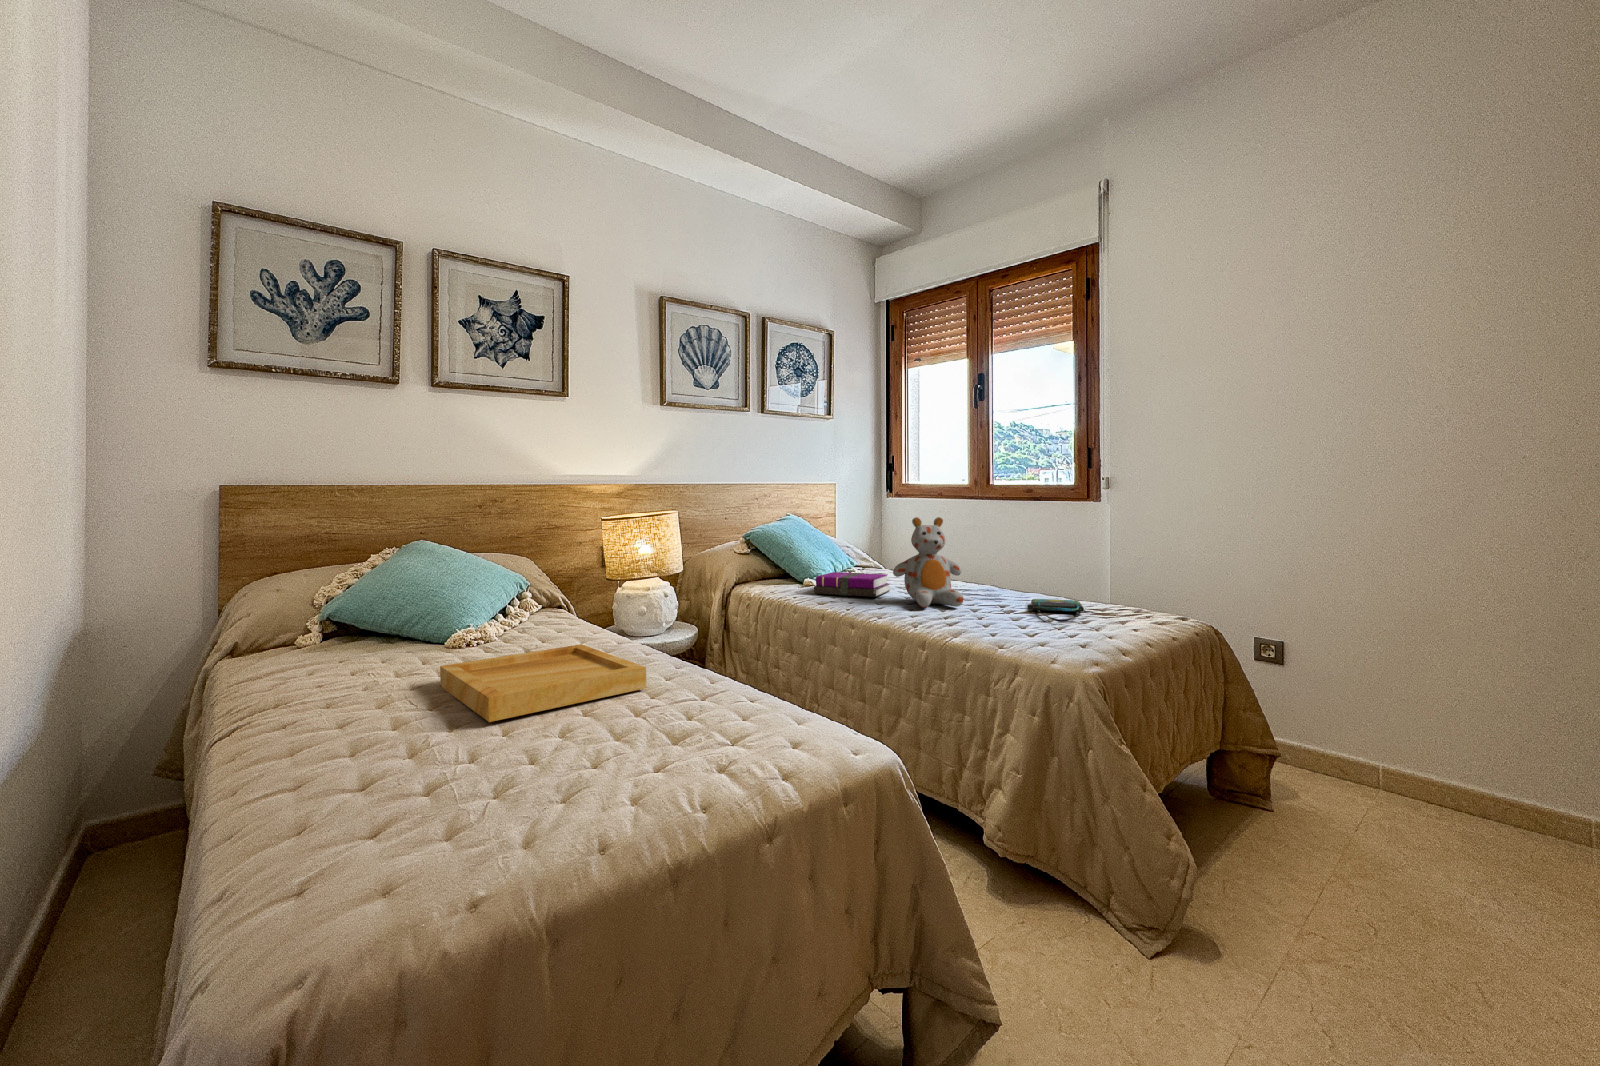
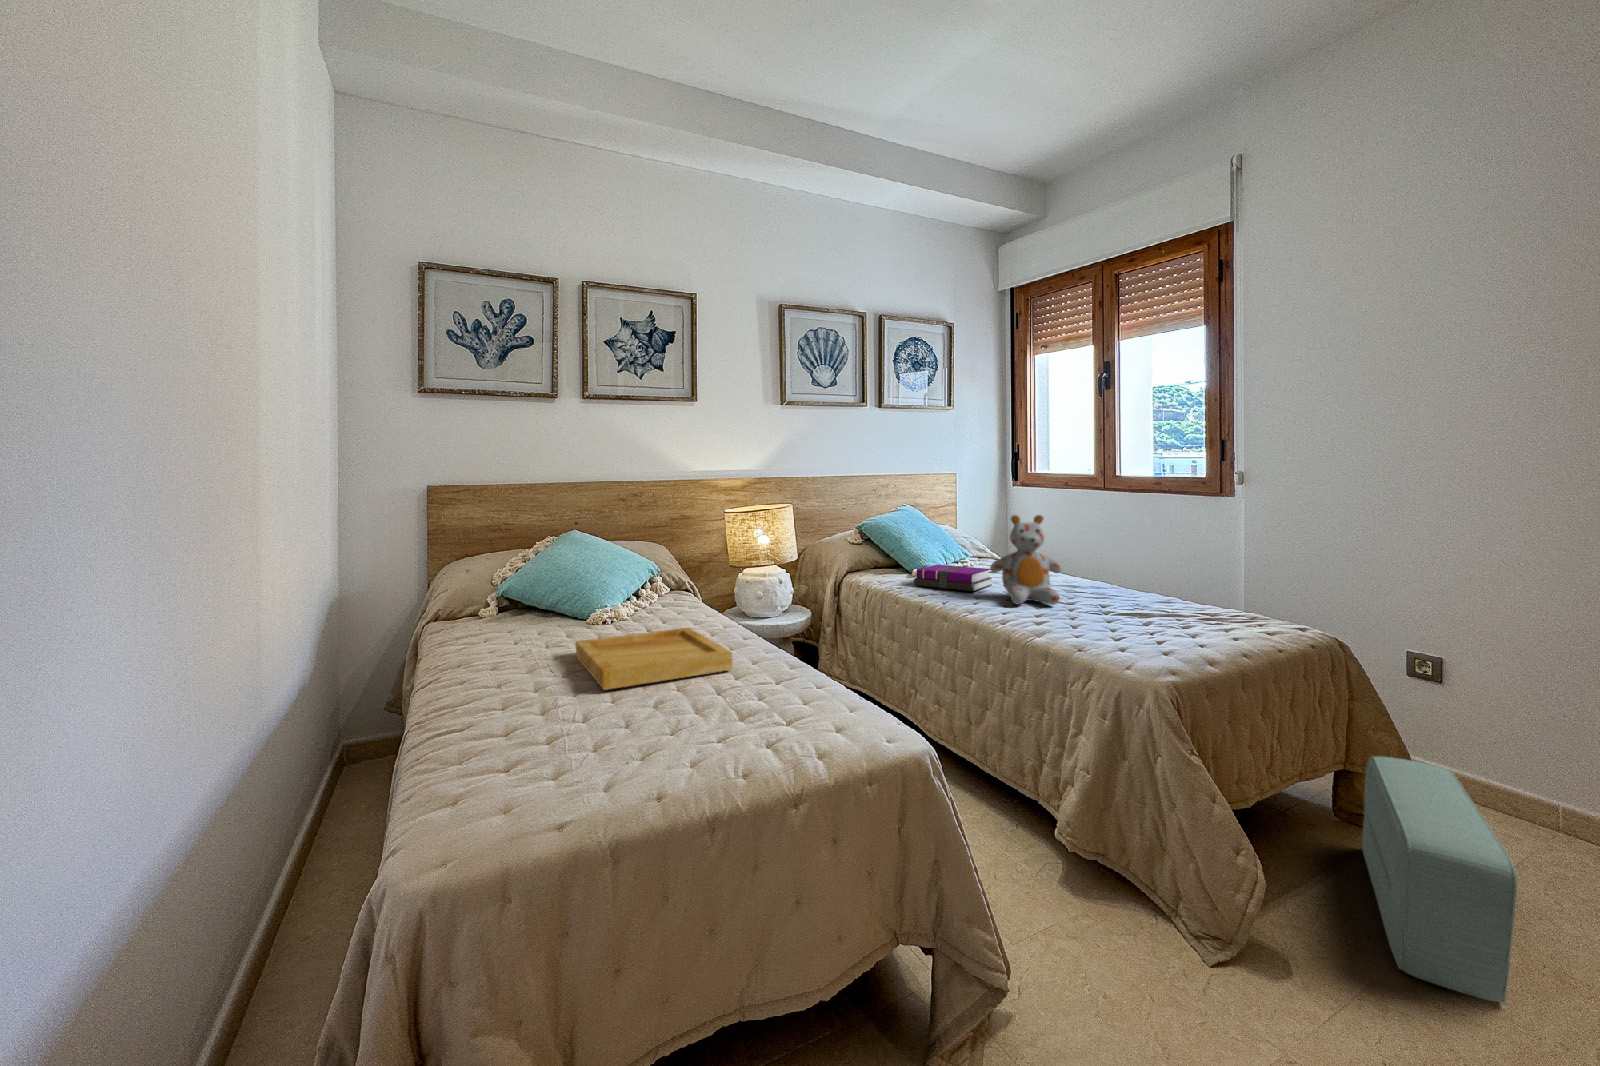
tote bag: present [1028,599,1086,622] -> none [1128,600,1193,627]
pouf: none [1243,731,1402,948] -> present [1362,756,1517,1002]

